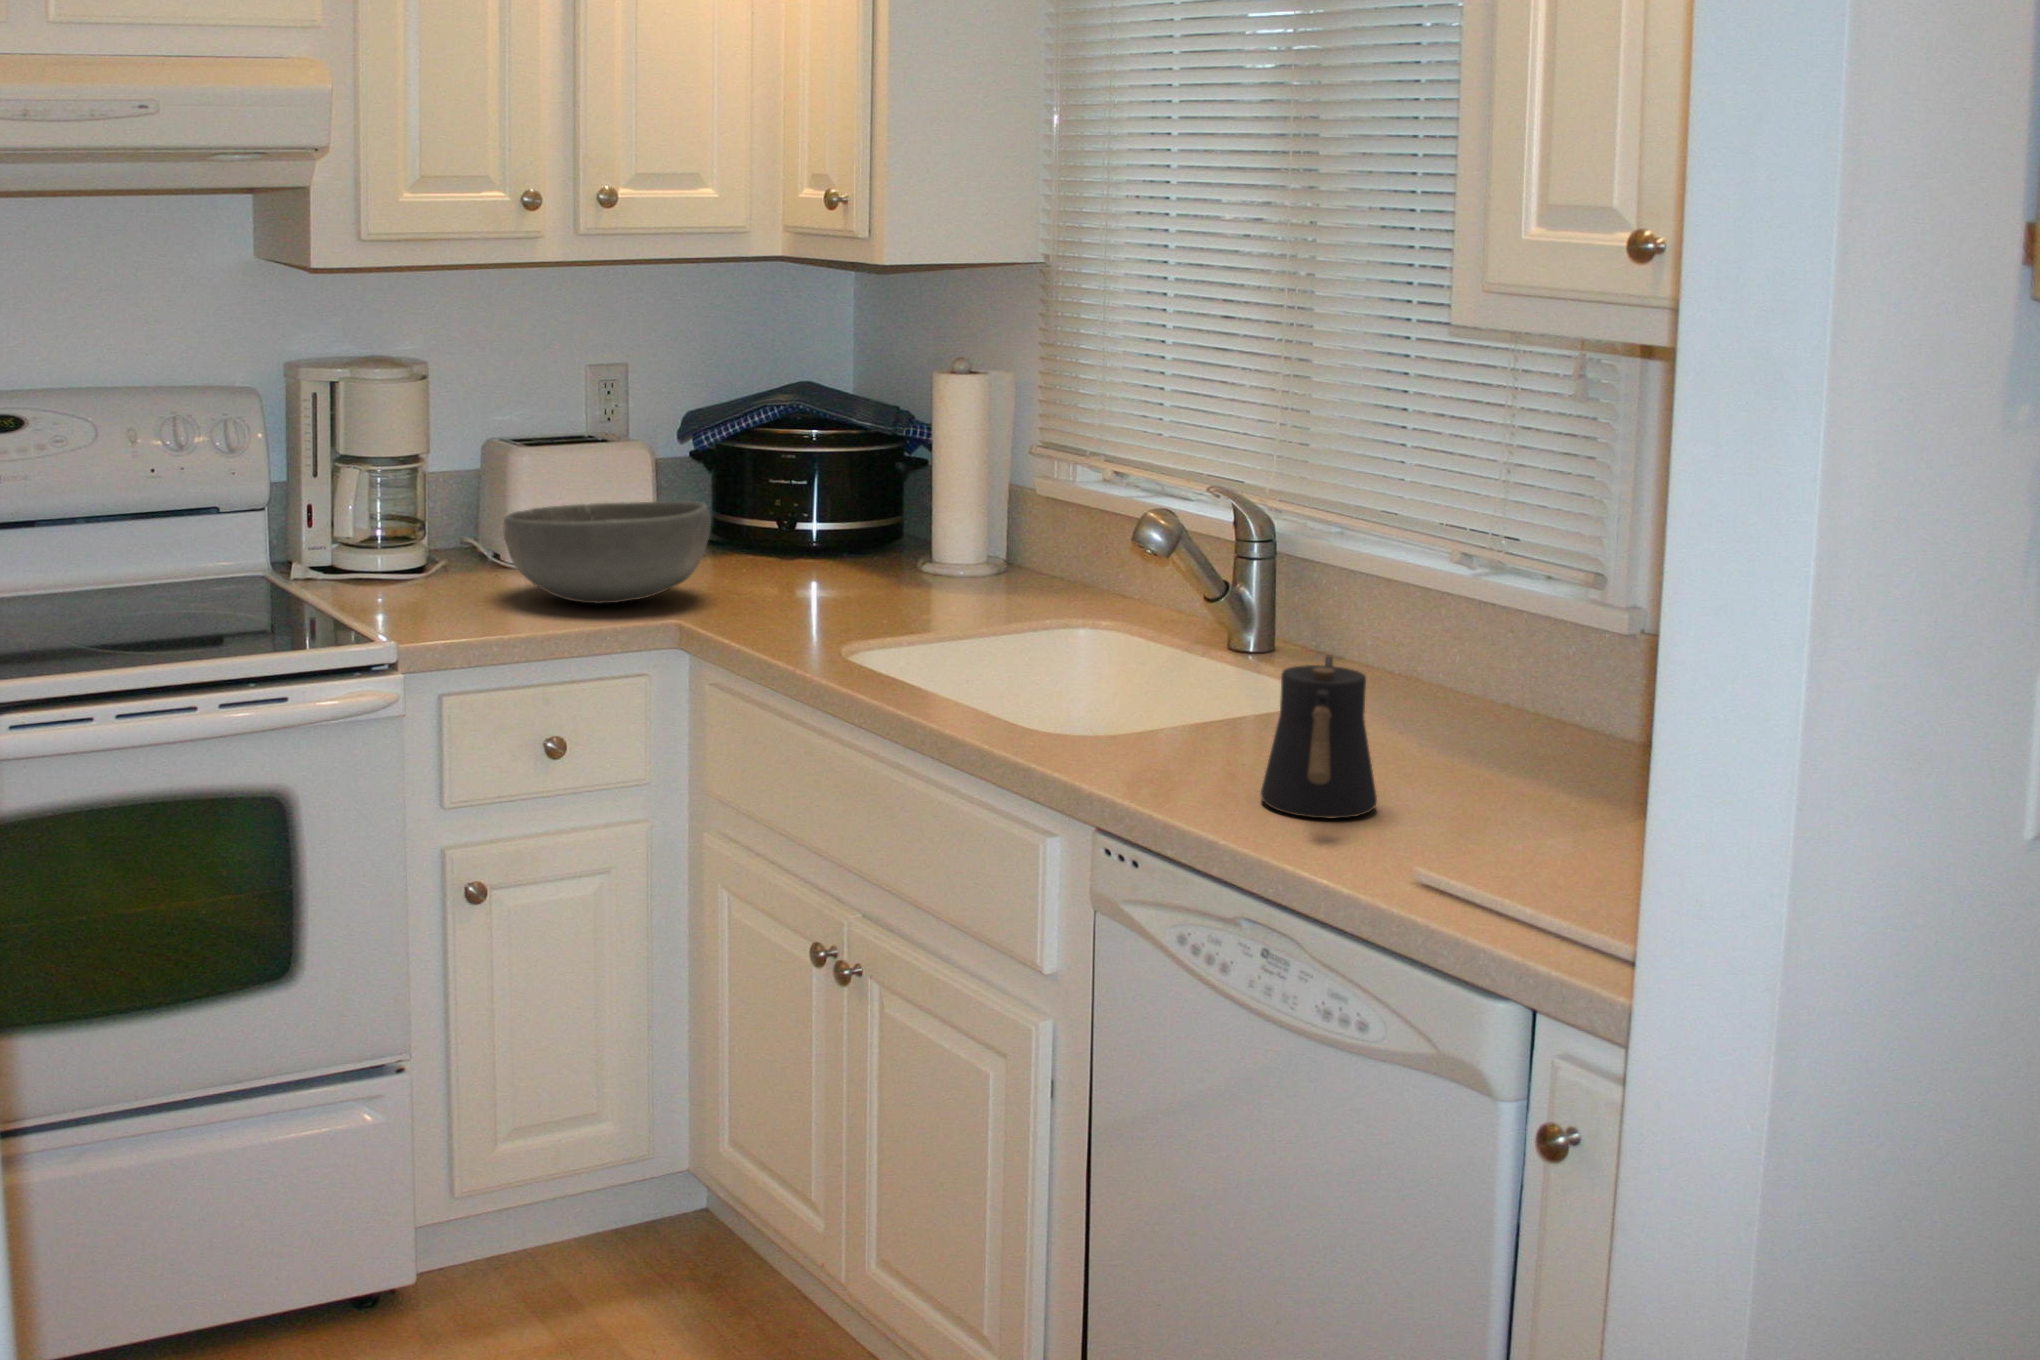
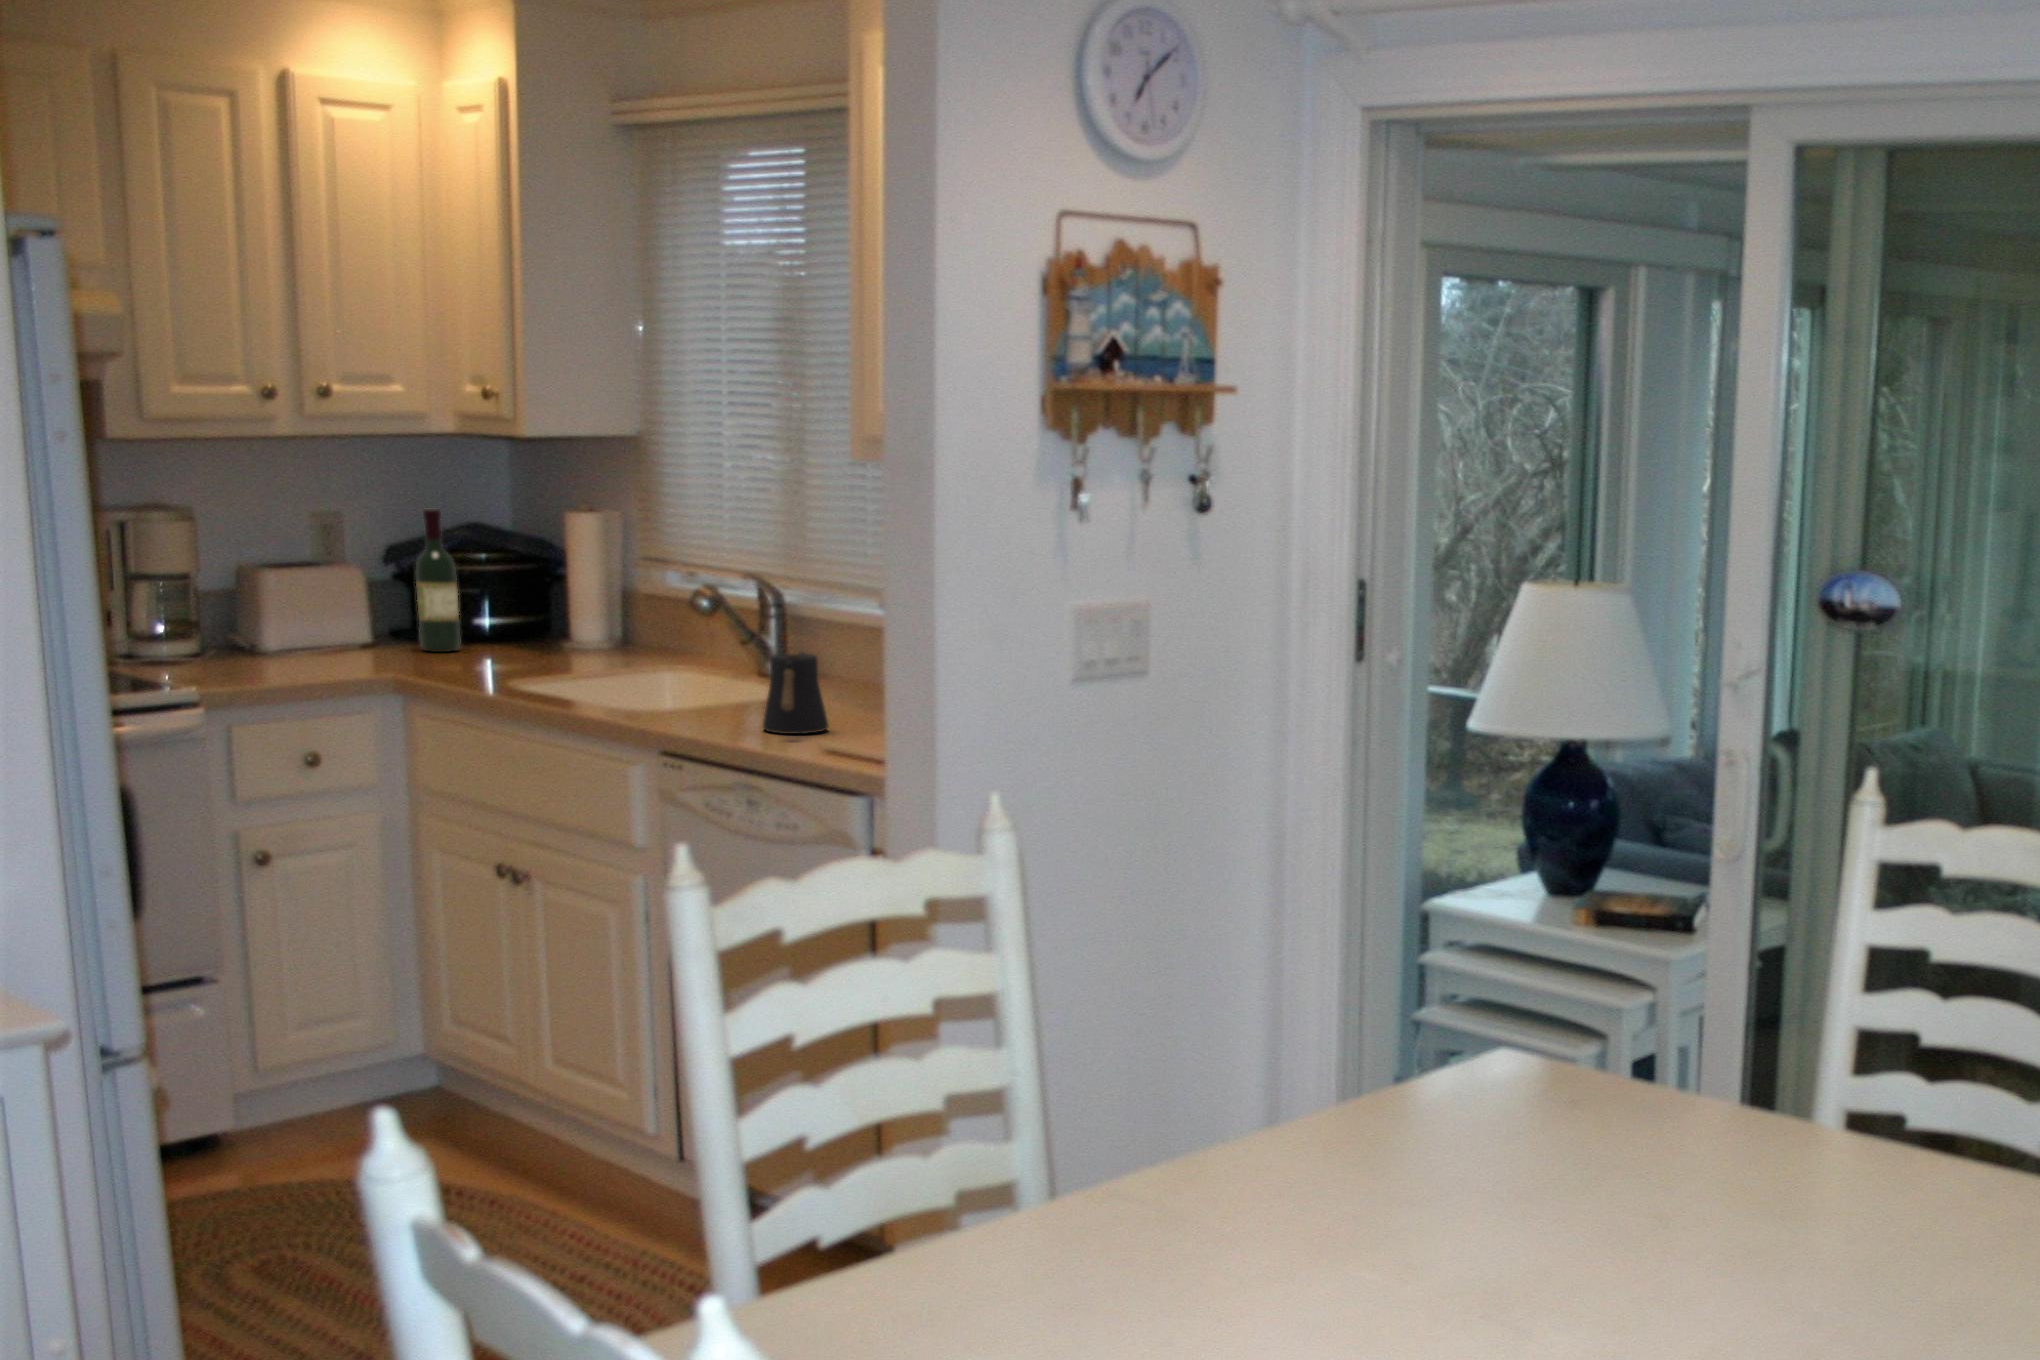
wine bottle: none [717,366,770,574] -> present [416,509,460,652]
bowl: present [503,501,711,604] -> none [258,598,414,665]

